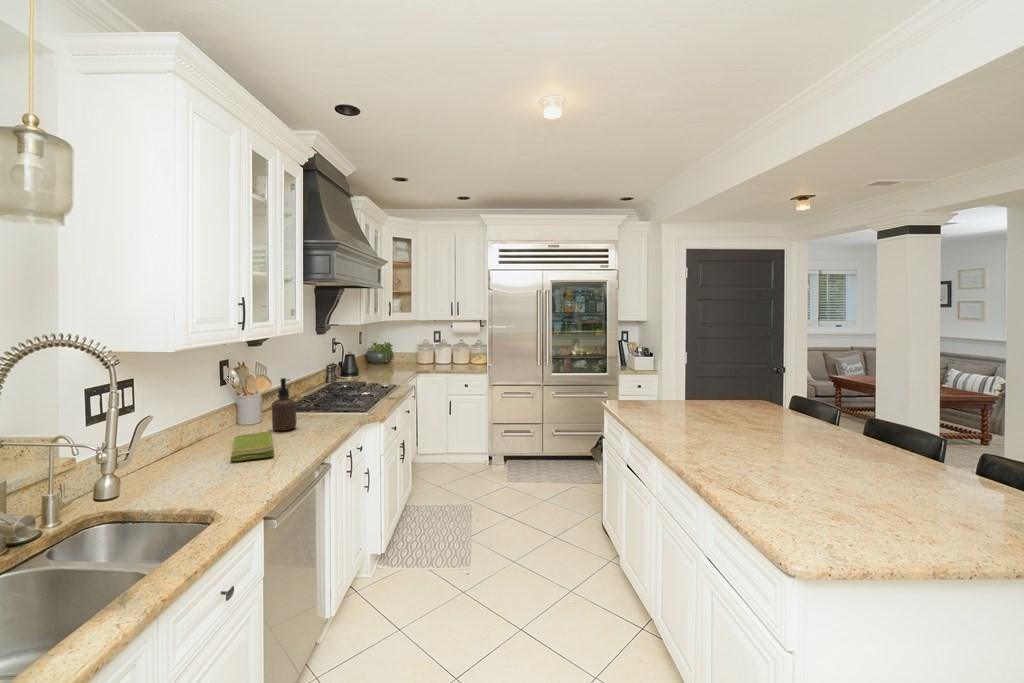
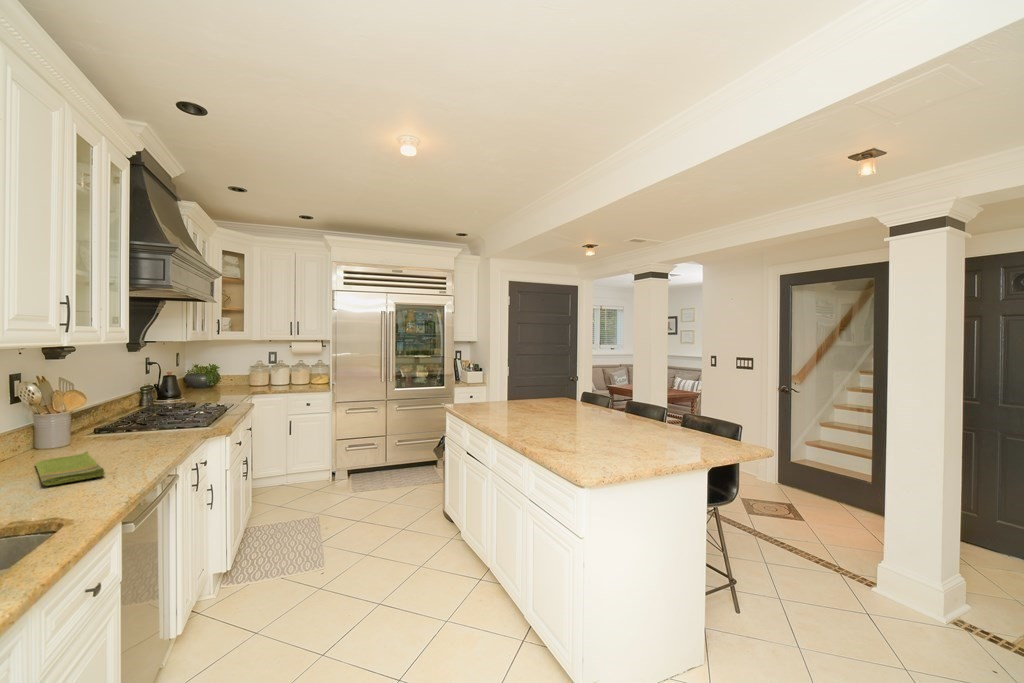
soap dispenser: present [272,378,297,431] -> none [88,392,122,452]

